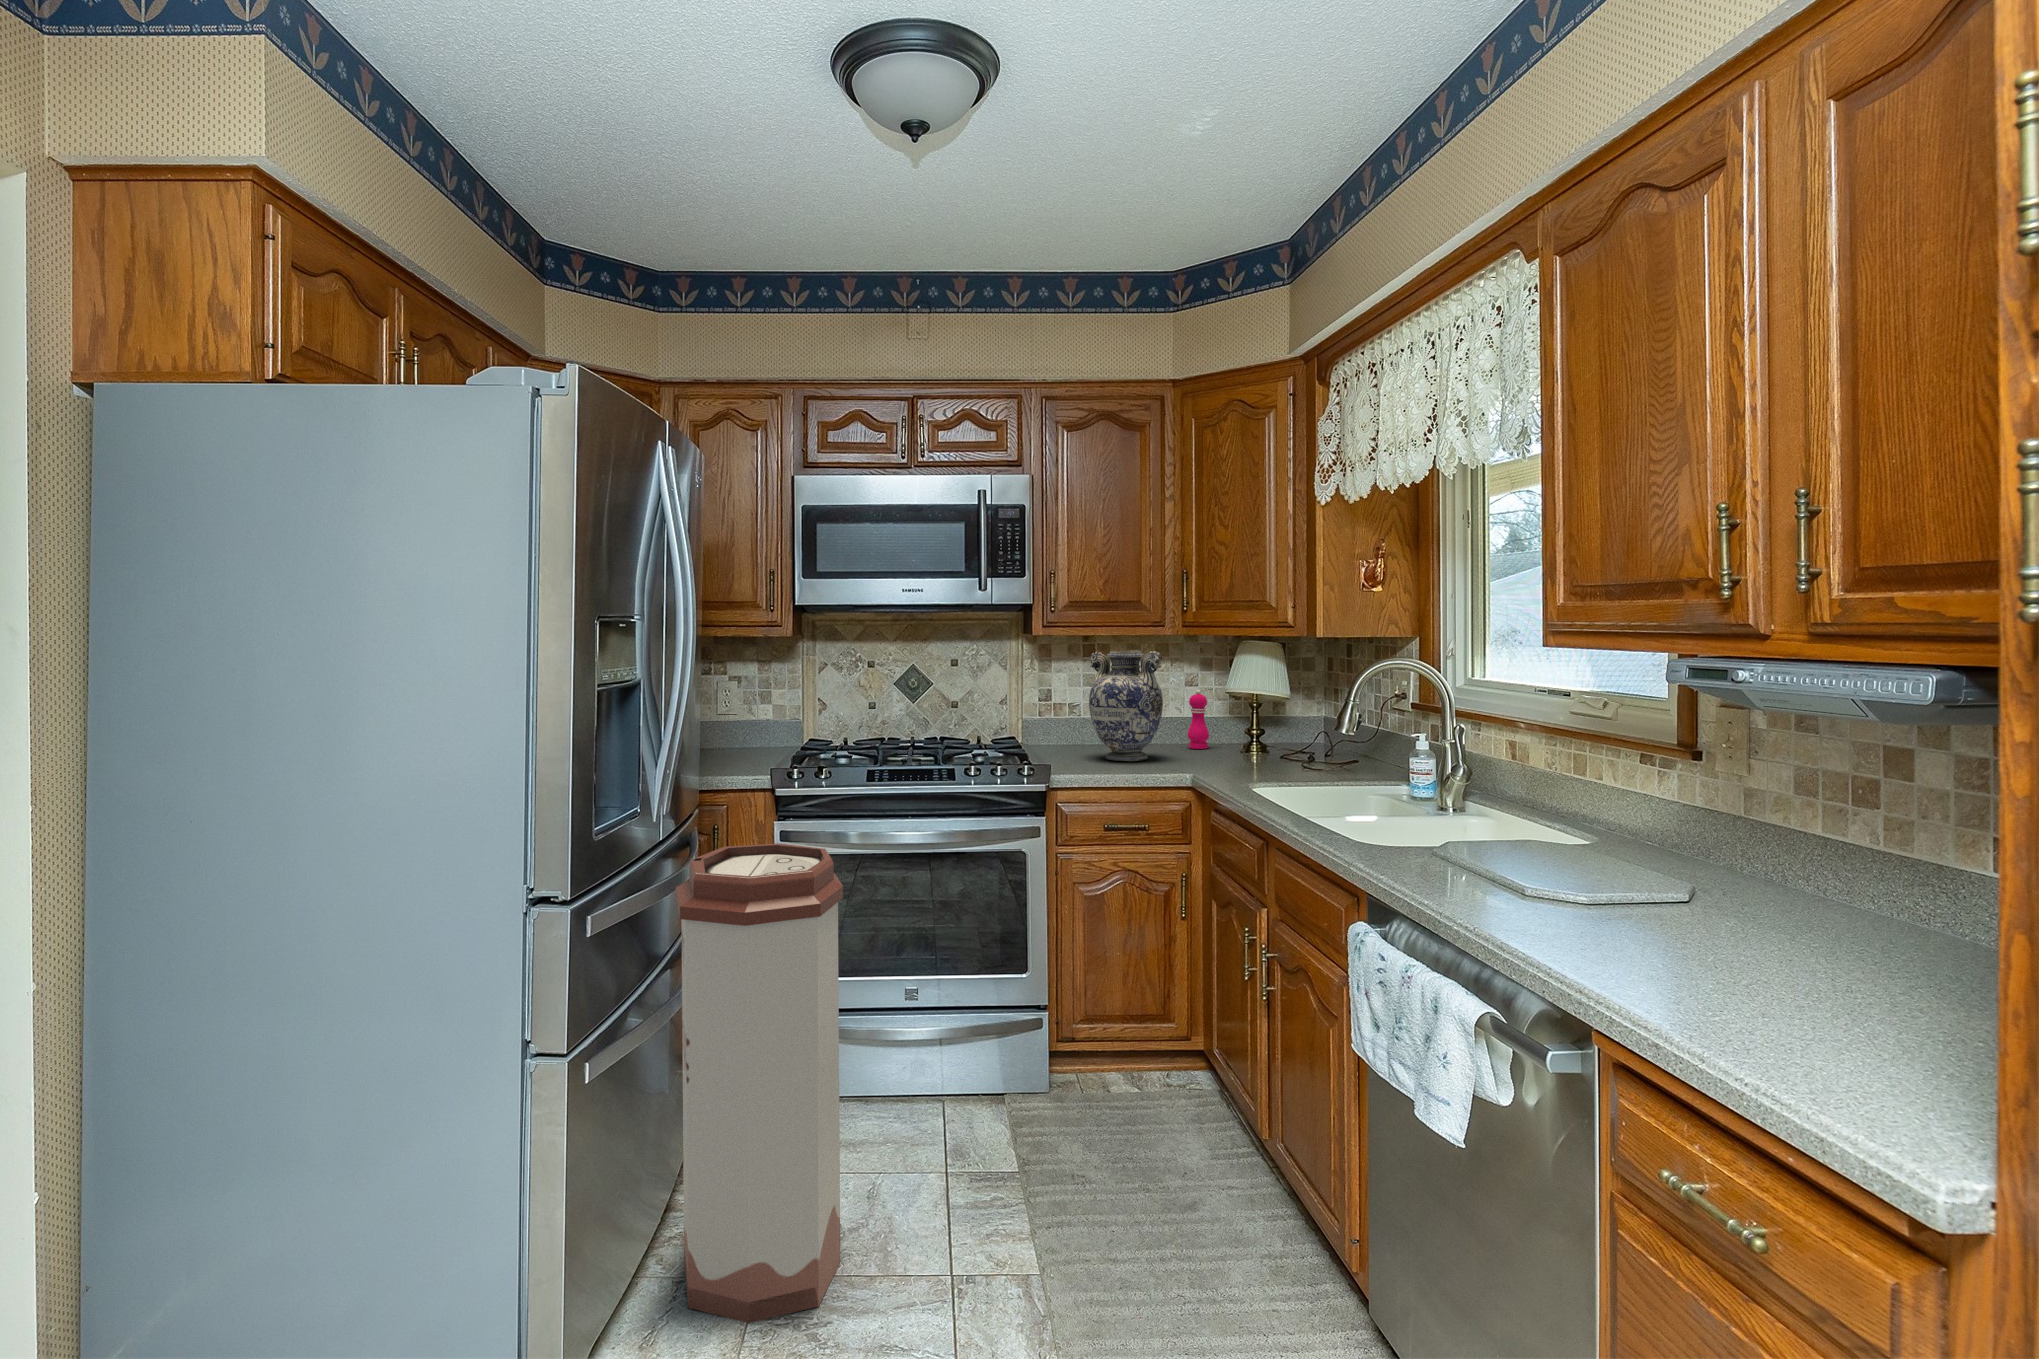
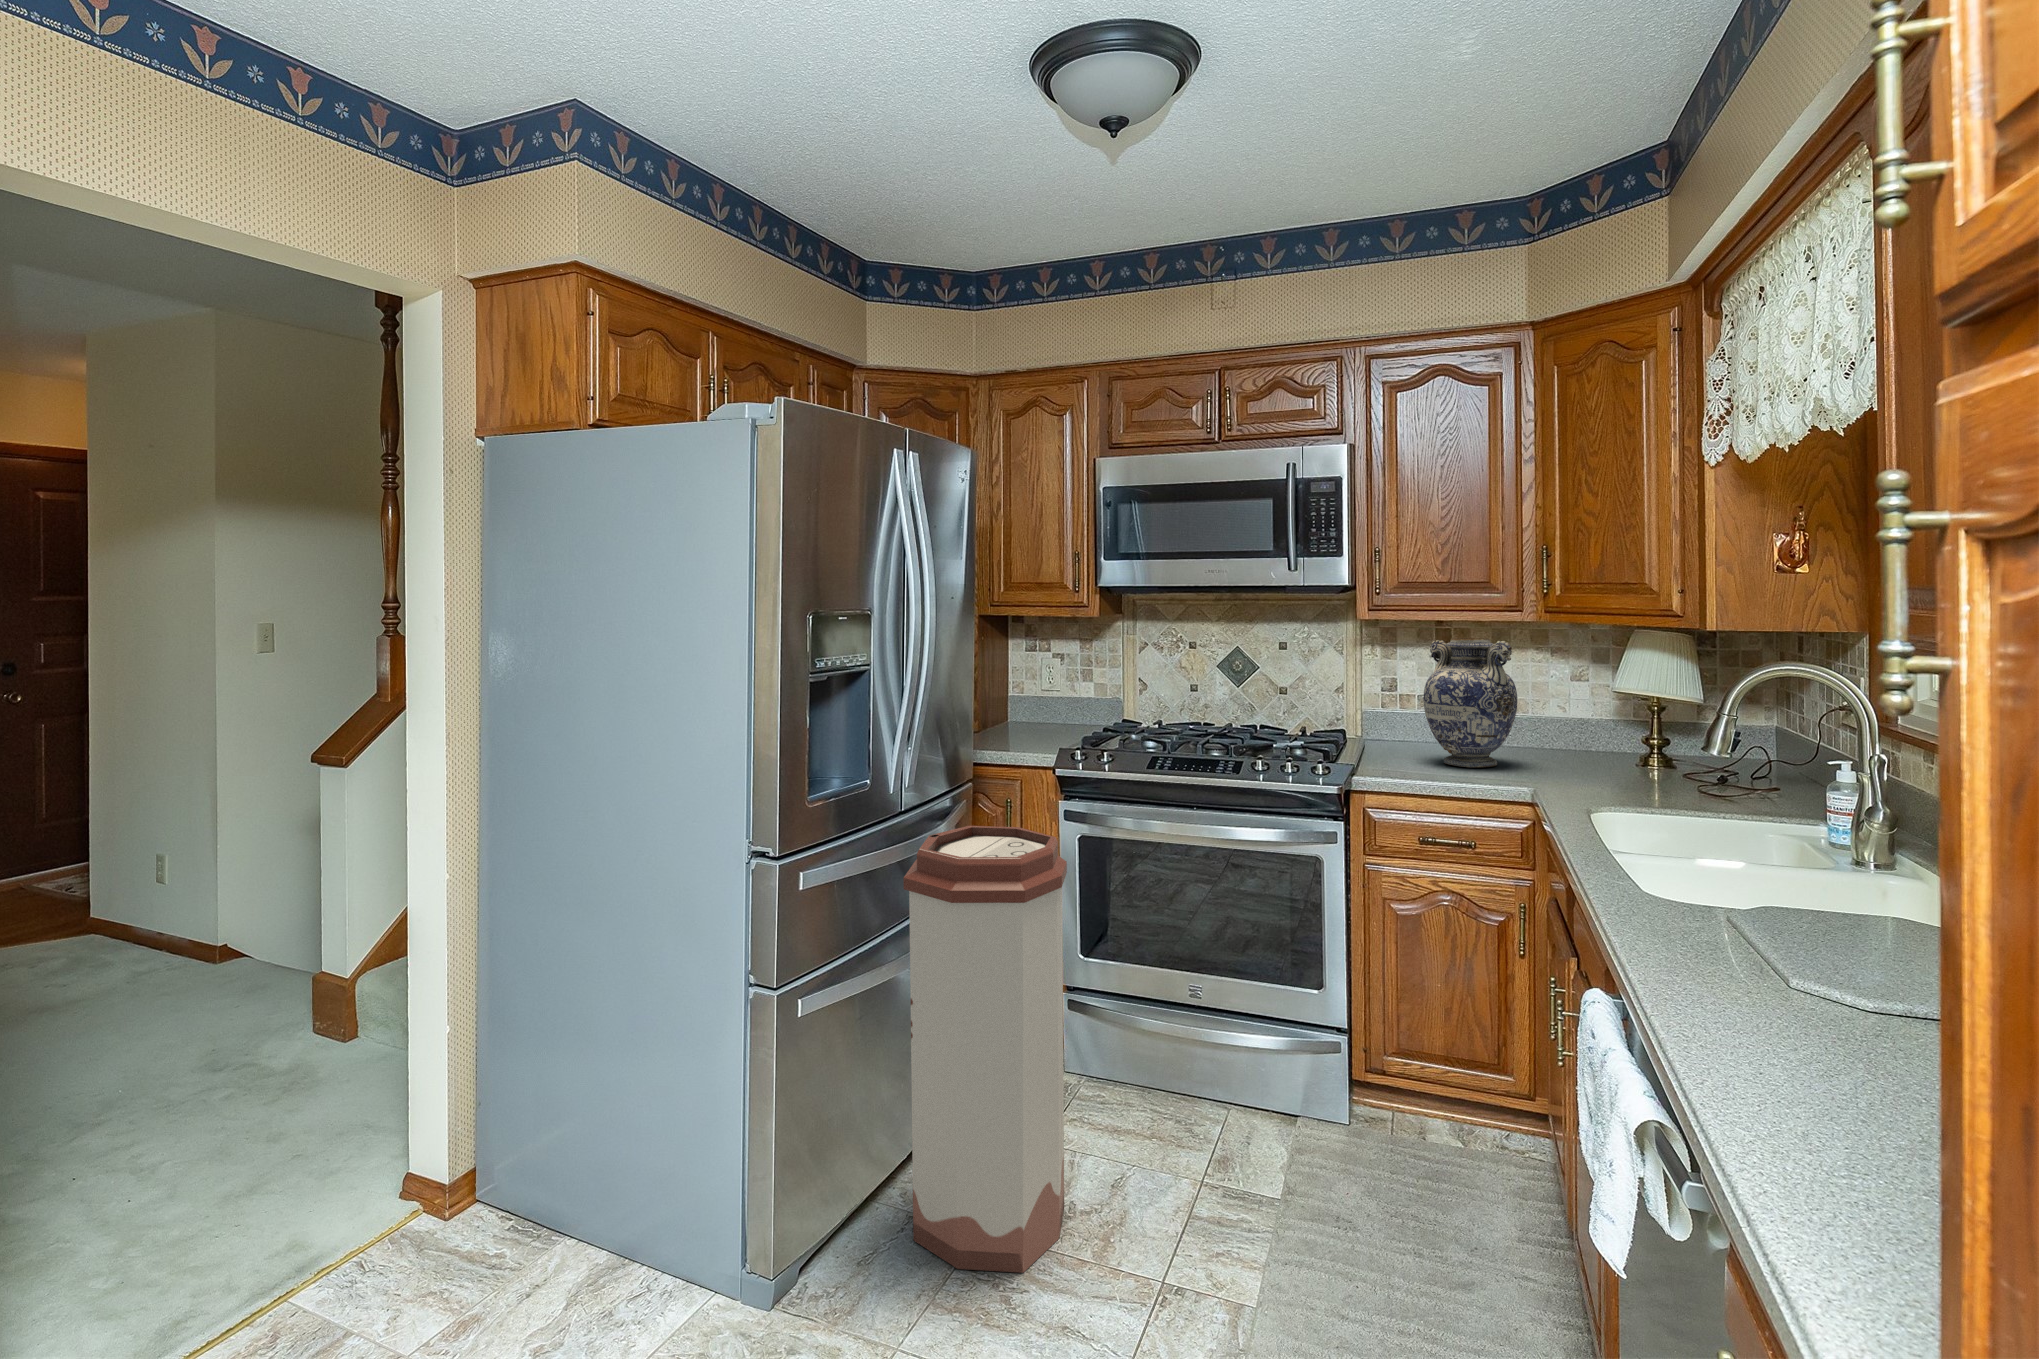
pepper mill: present [1188,690,1209,749] -> none [1566,686,1596,758]

